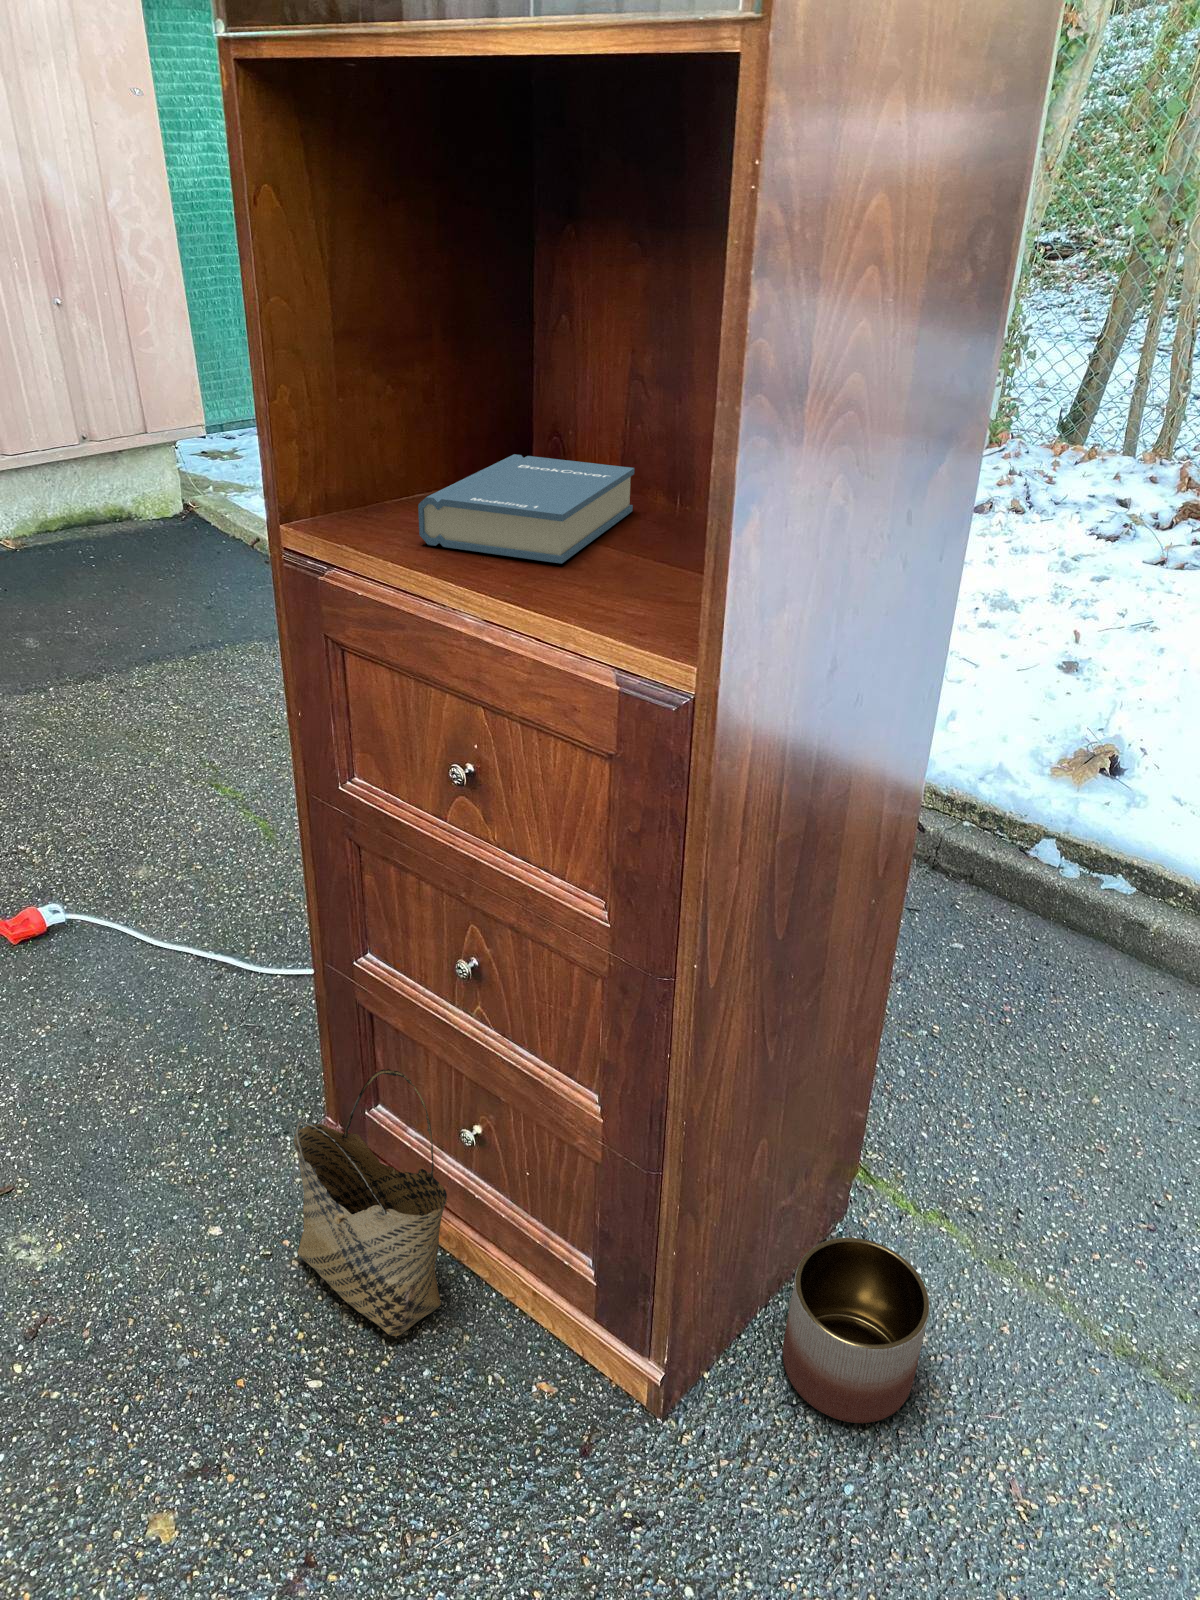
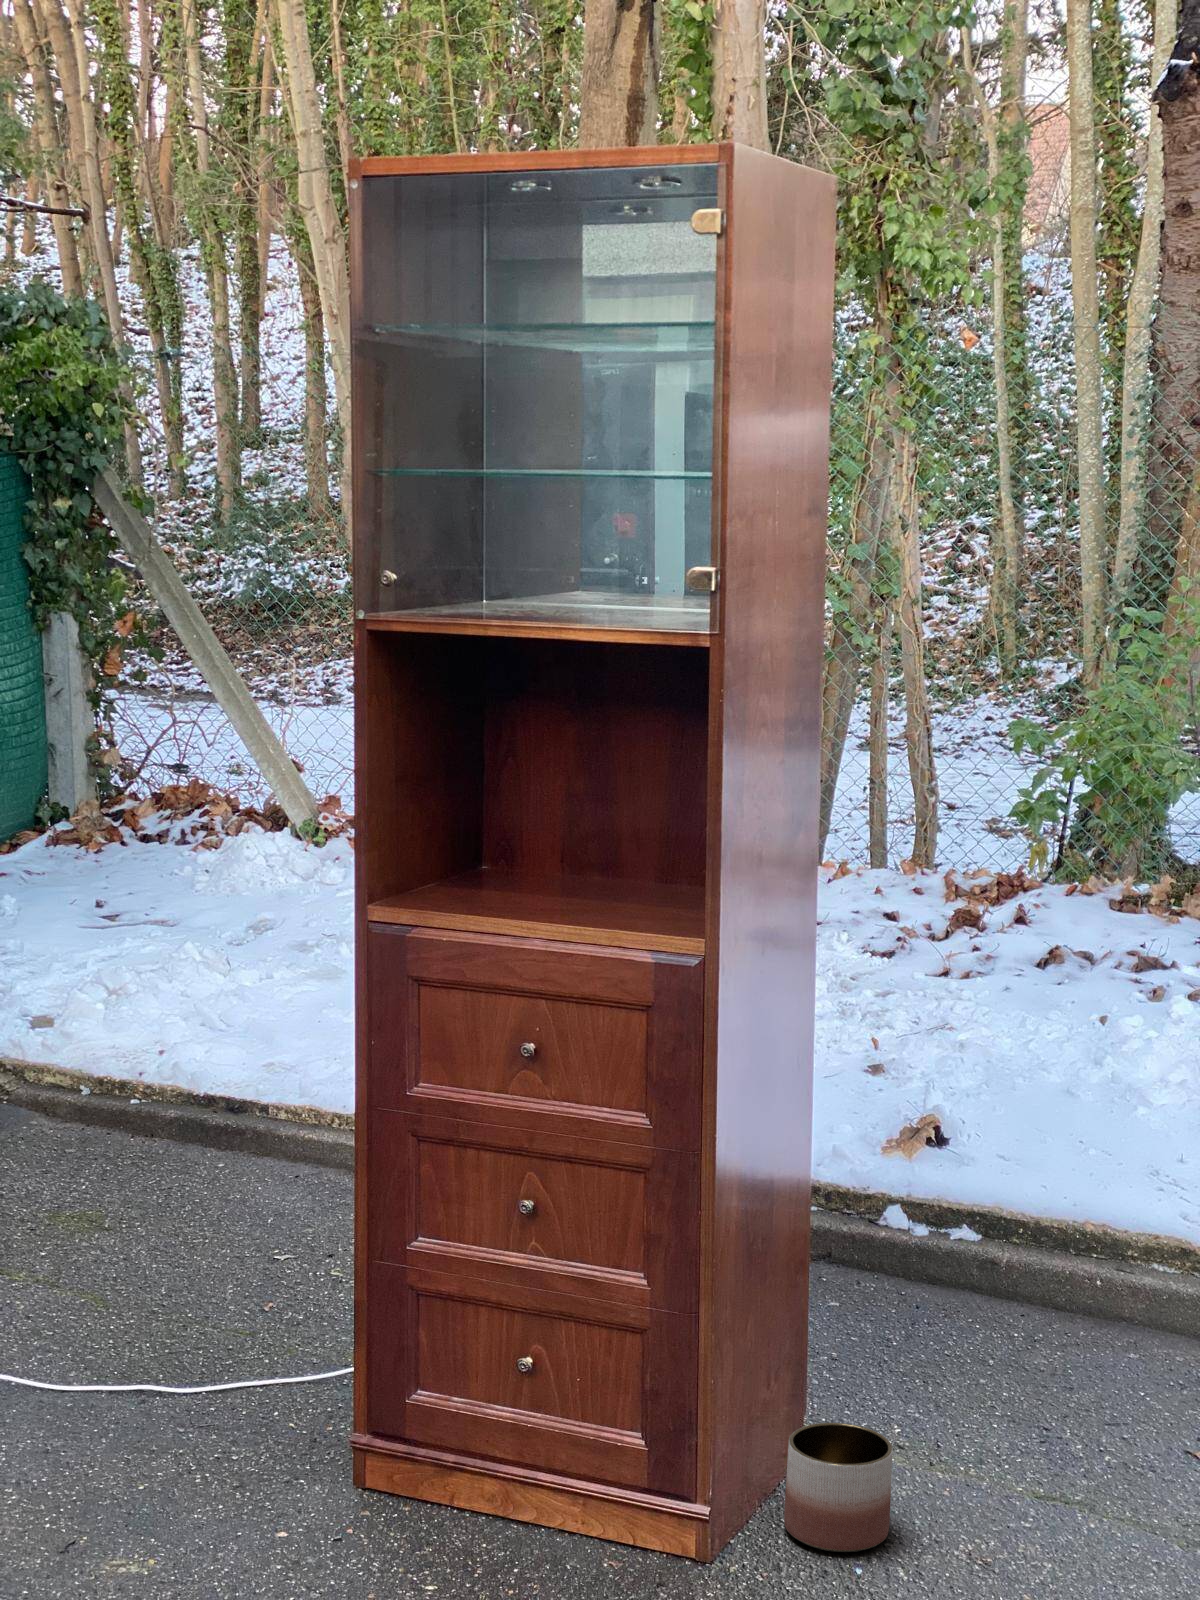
hardback book: present [418,454,634,564] -> none [478,842,592,900]
woven basket: present [294,1069,447,1336] -> none [360,1325,512,1556]

